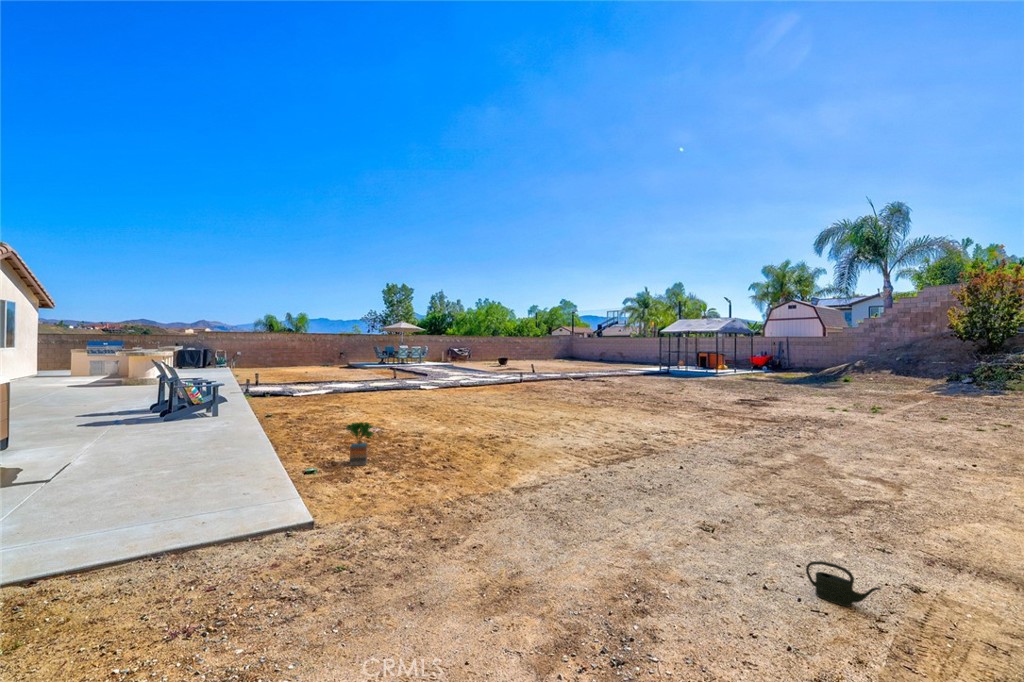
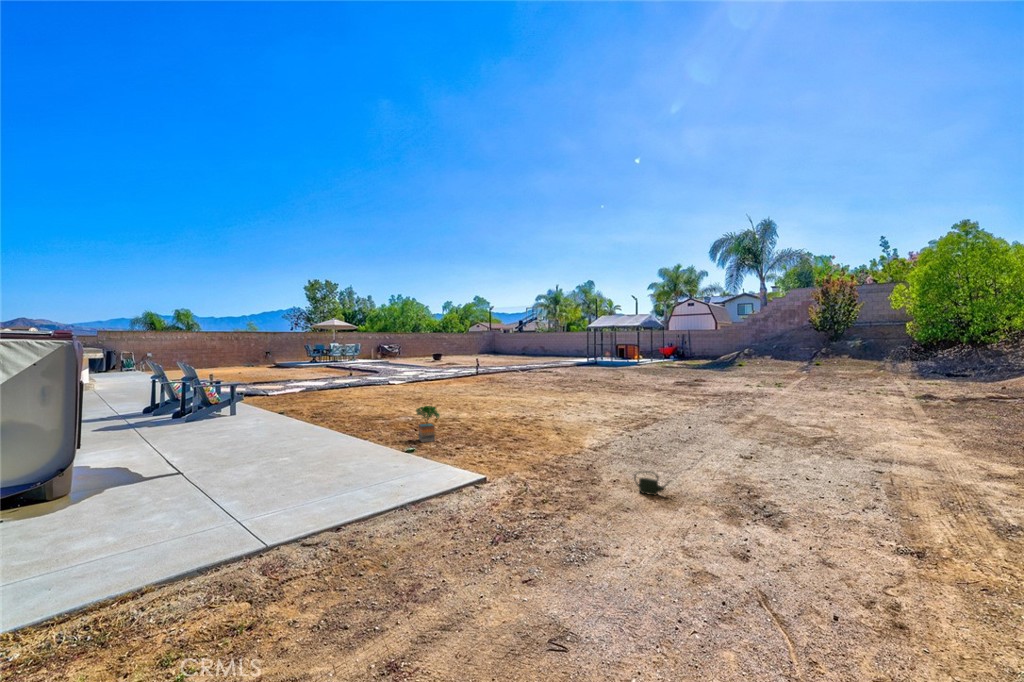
watering can: present [806,561,881,607] -> present [634,471,666,495]

